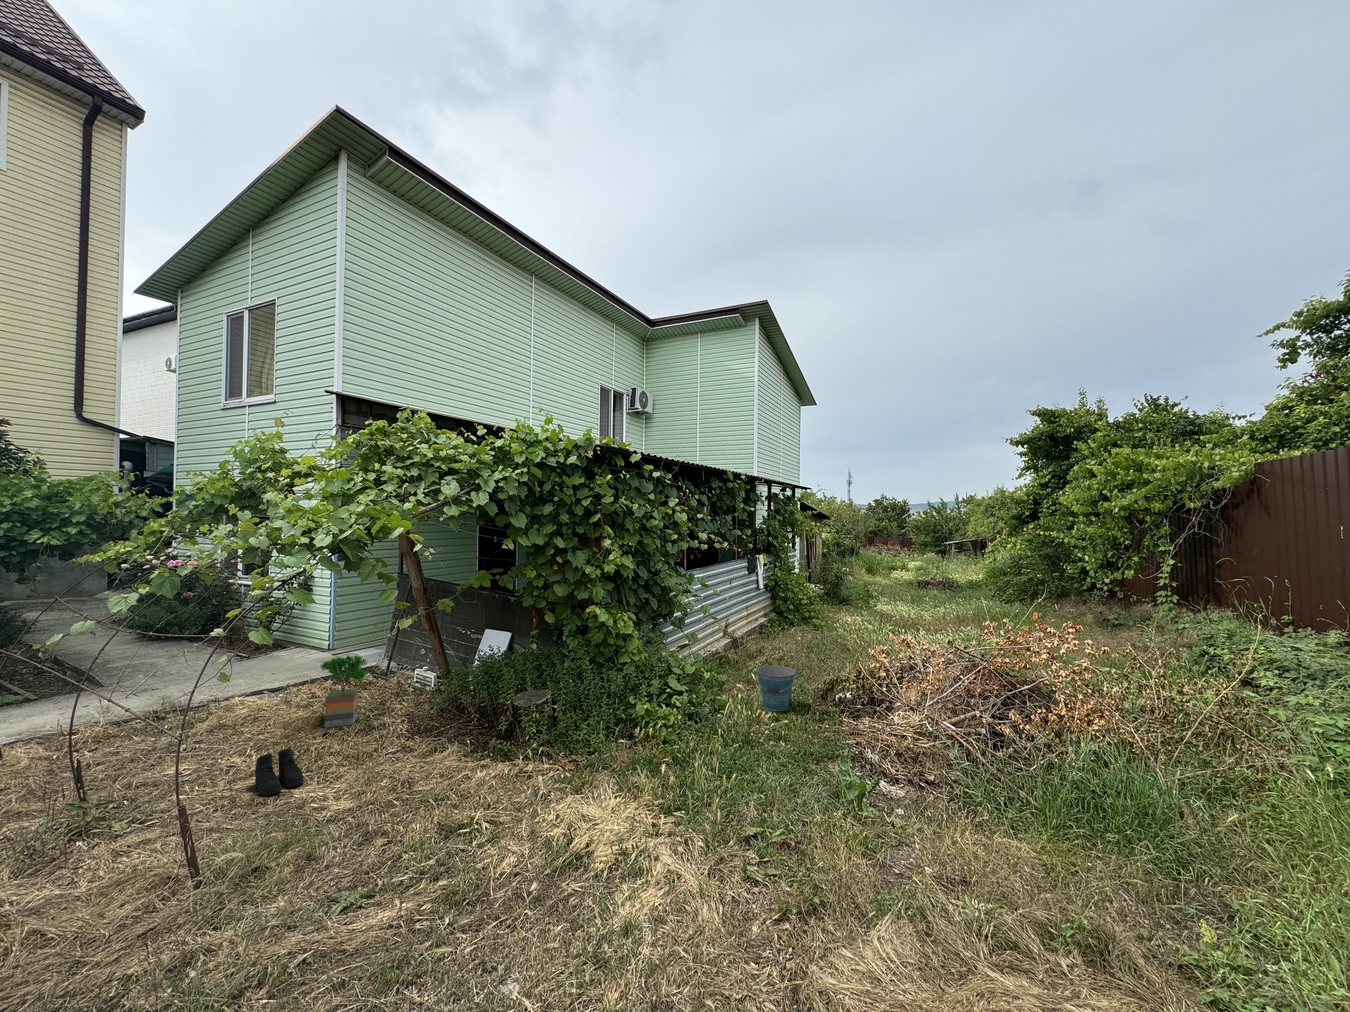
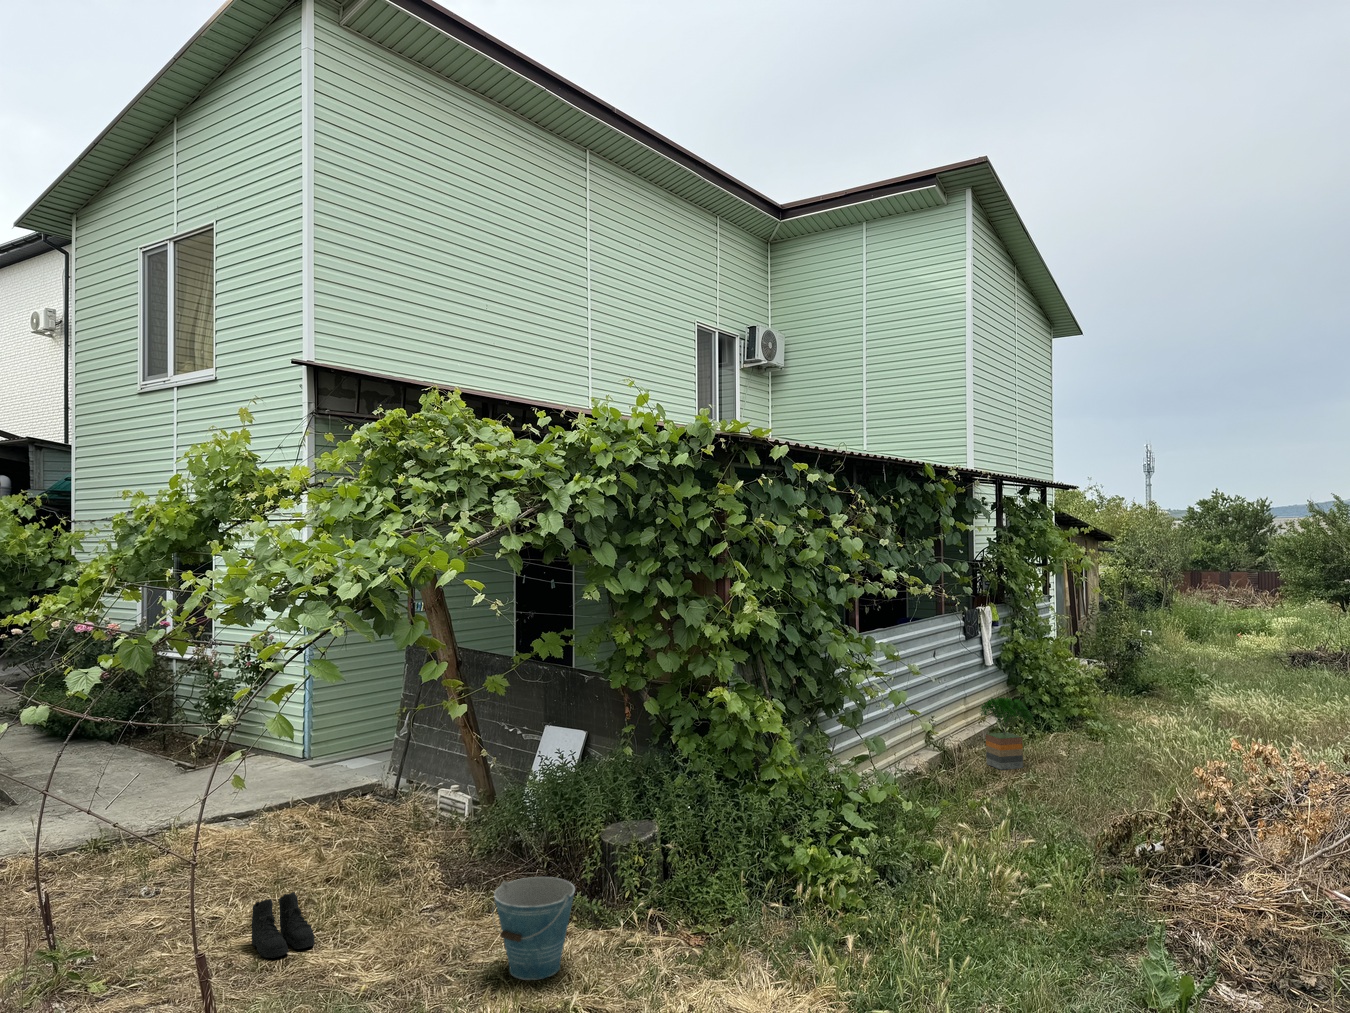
potted tree: present [321,655,368,728] -> present [981,698,1033,770]
bucket: present [756,666,796,711] -> present [493,877,575,980]

